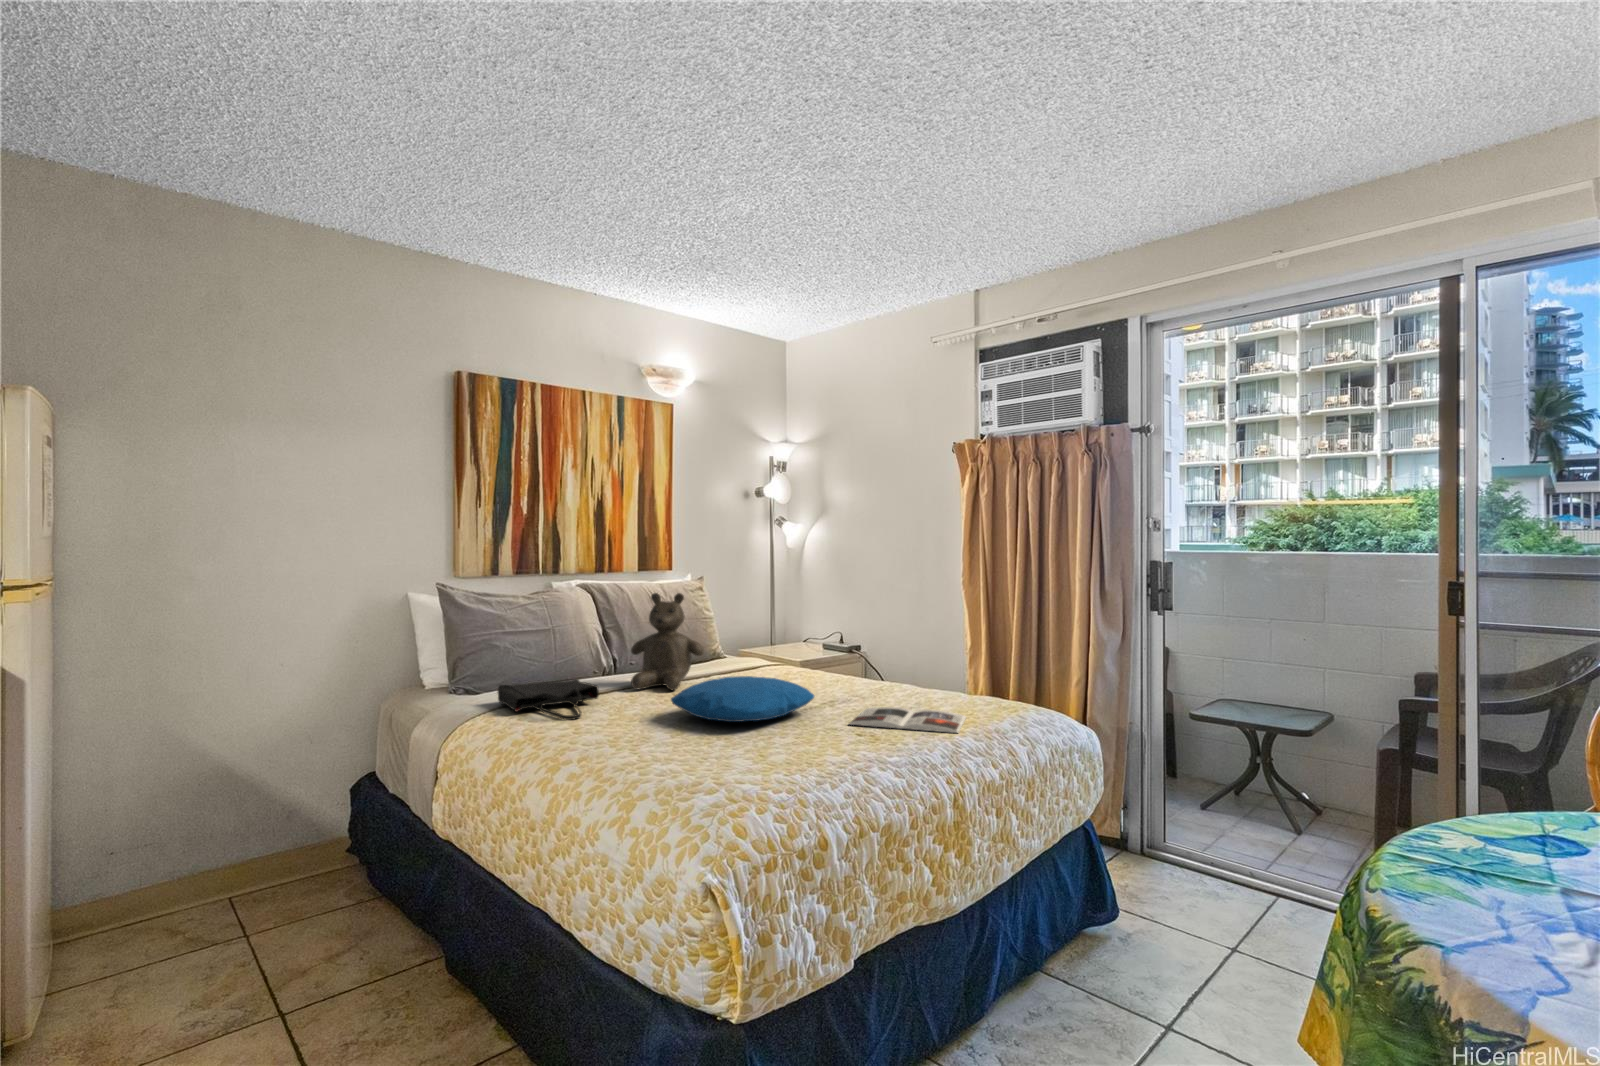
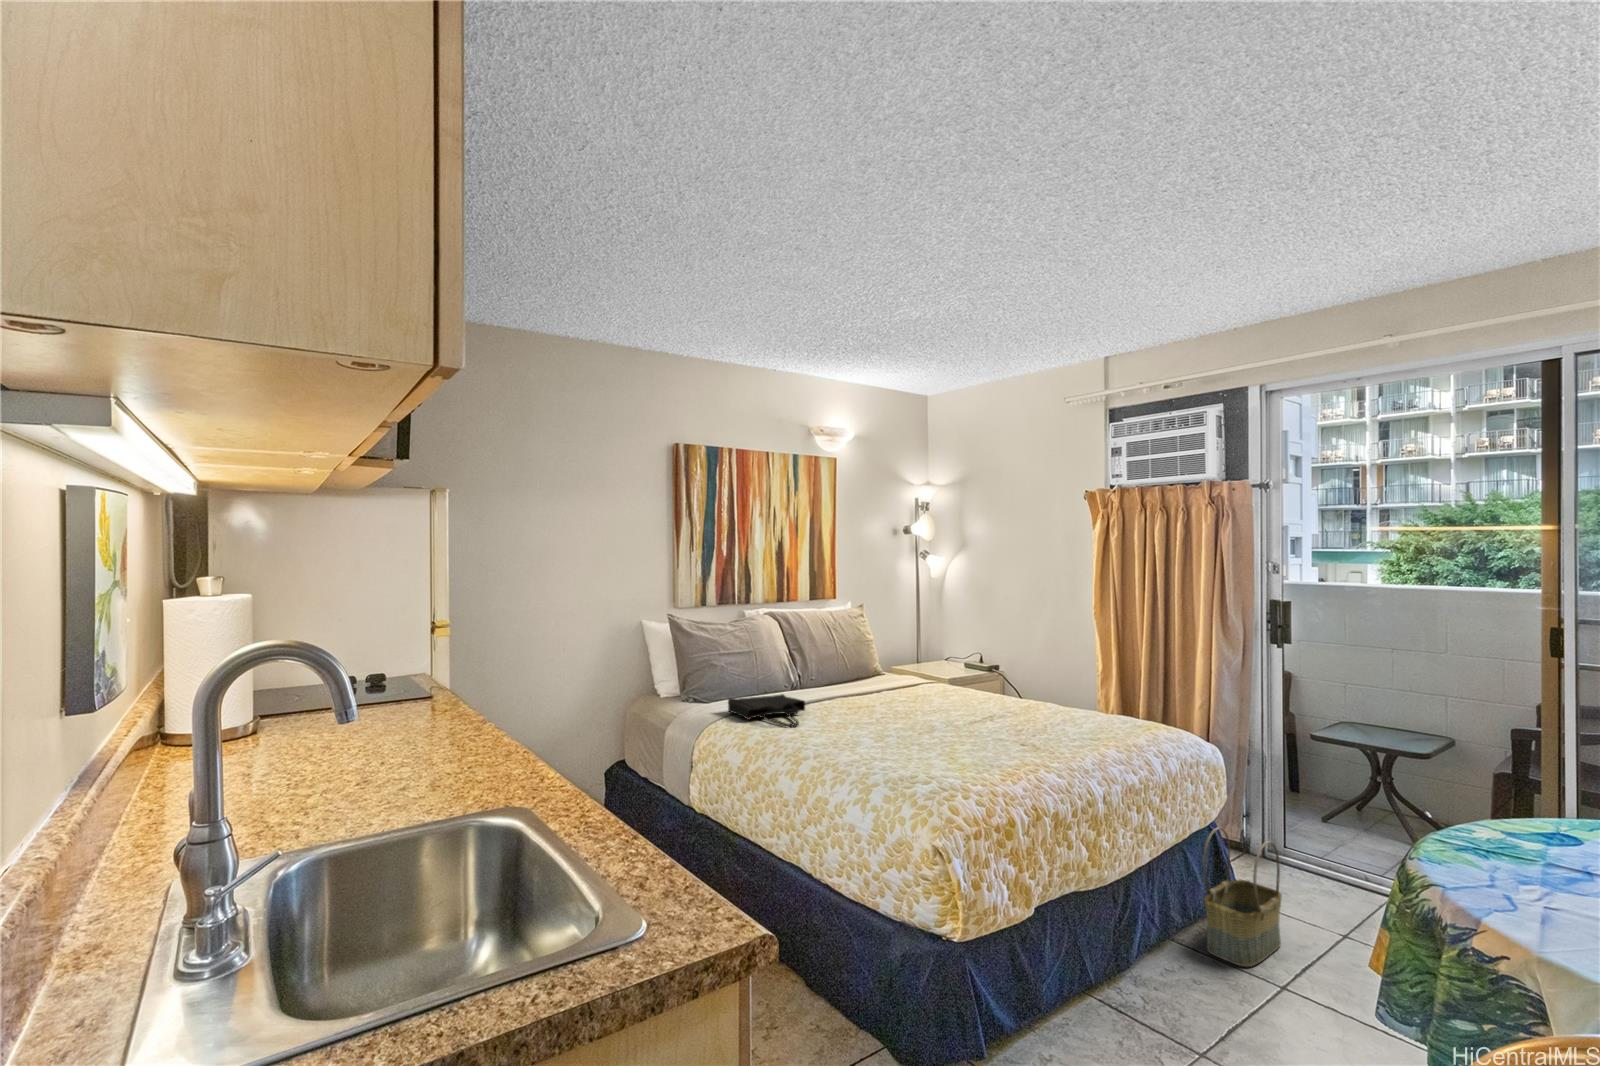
teddy bear: present [631,593,704,690] -> none [820,625,880,705]
pillow: present [671,676,814,722] -> none [868,696,981,733]
magazine: present [850,707,966,733] -> none [1012,724,1108,747]
basket: none [1077,827,1166,1002] -> present [1203,827,1282,967]

